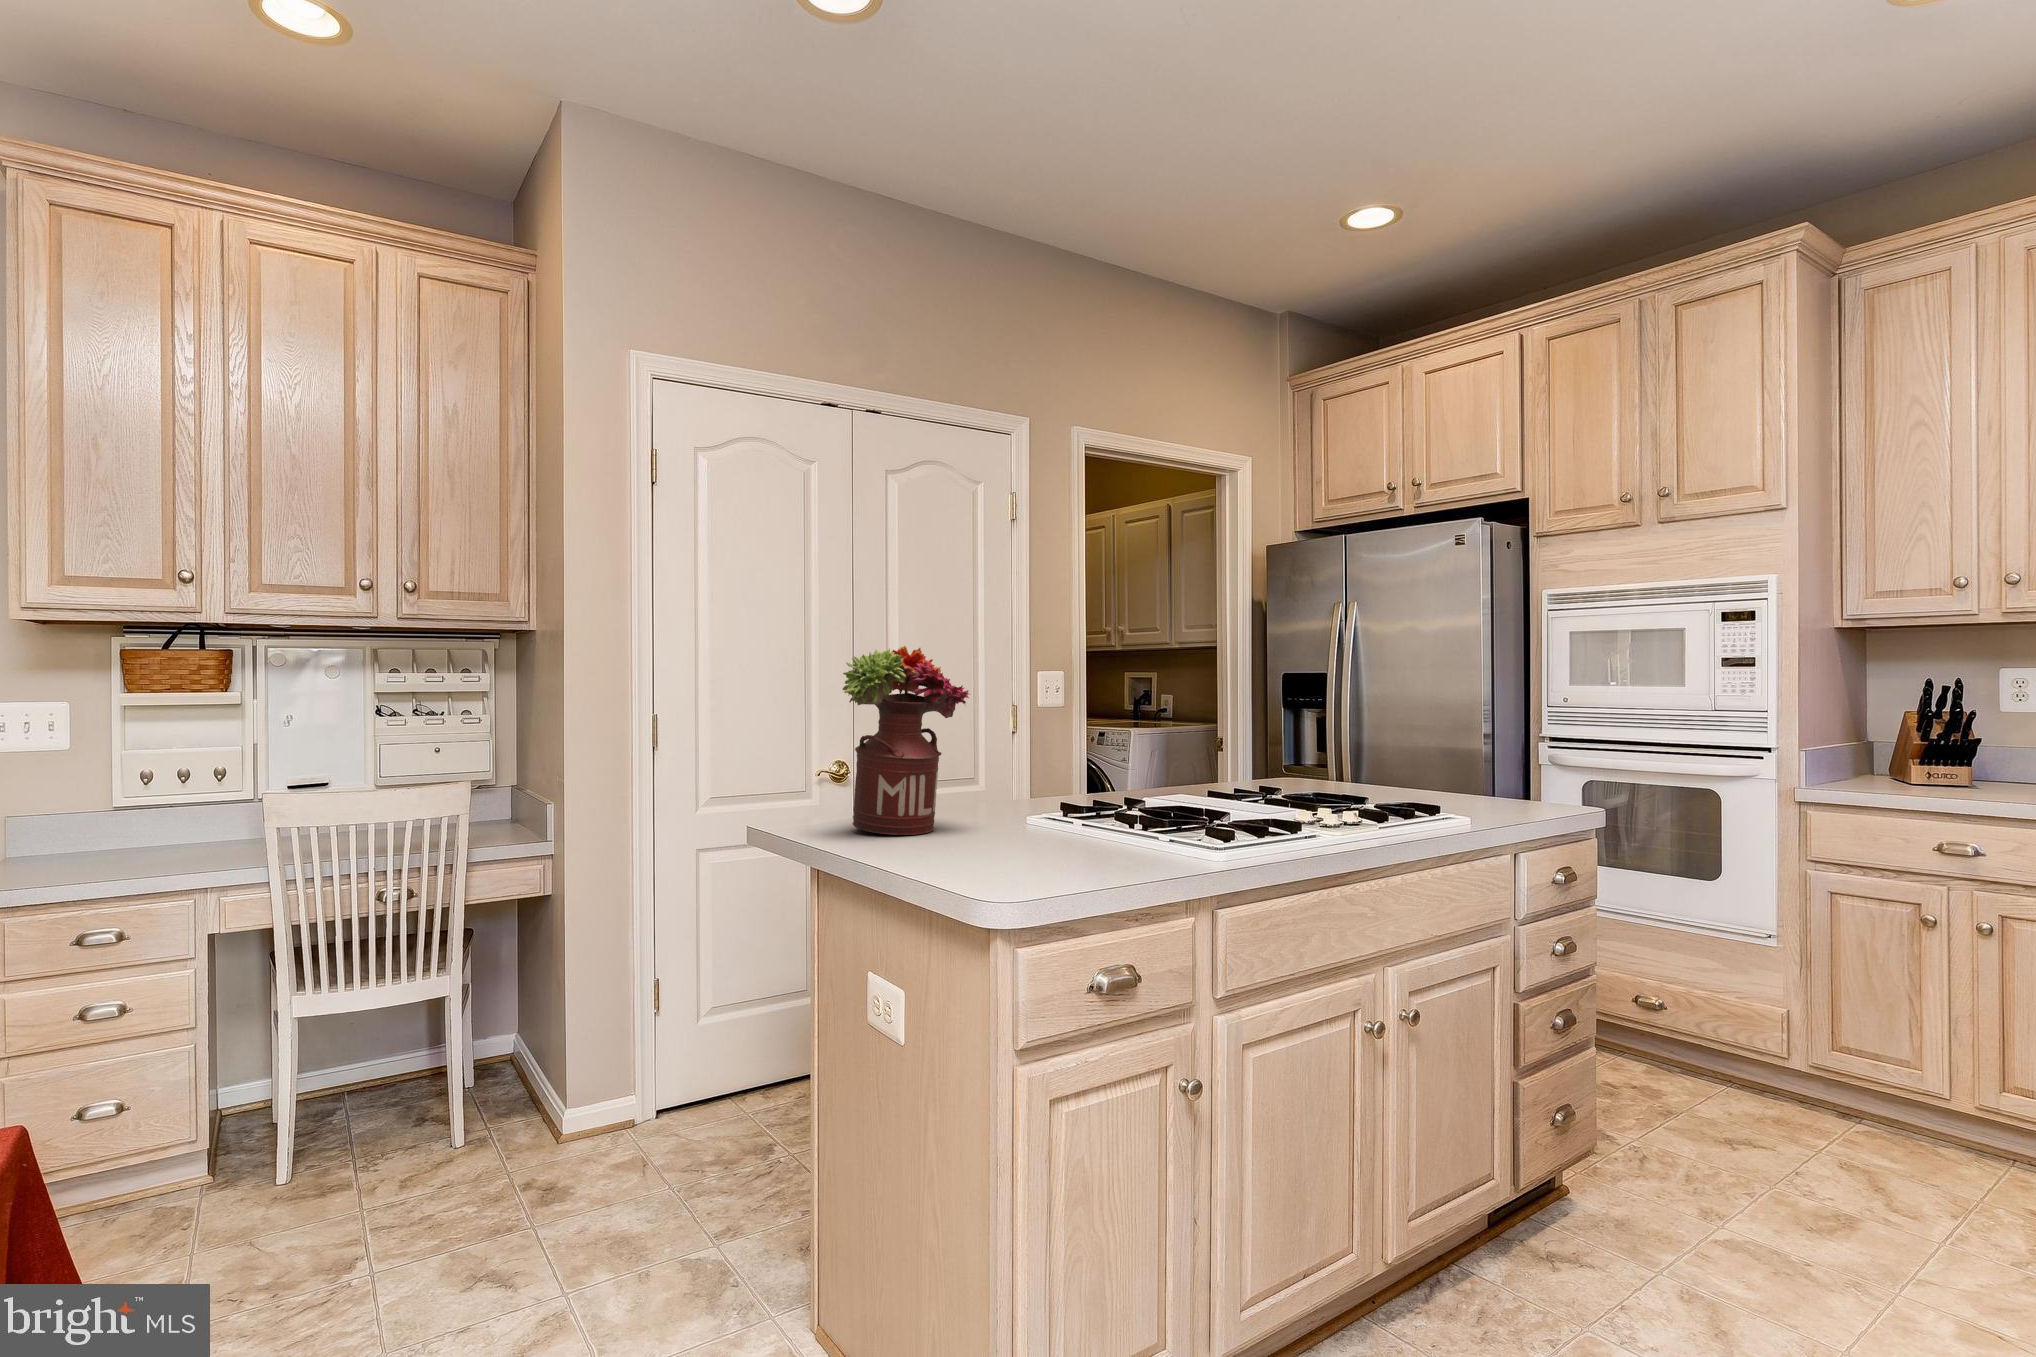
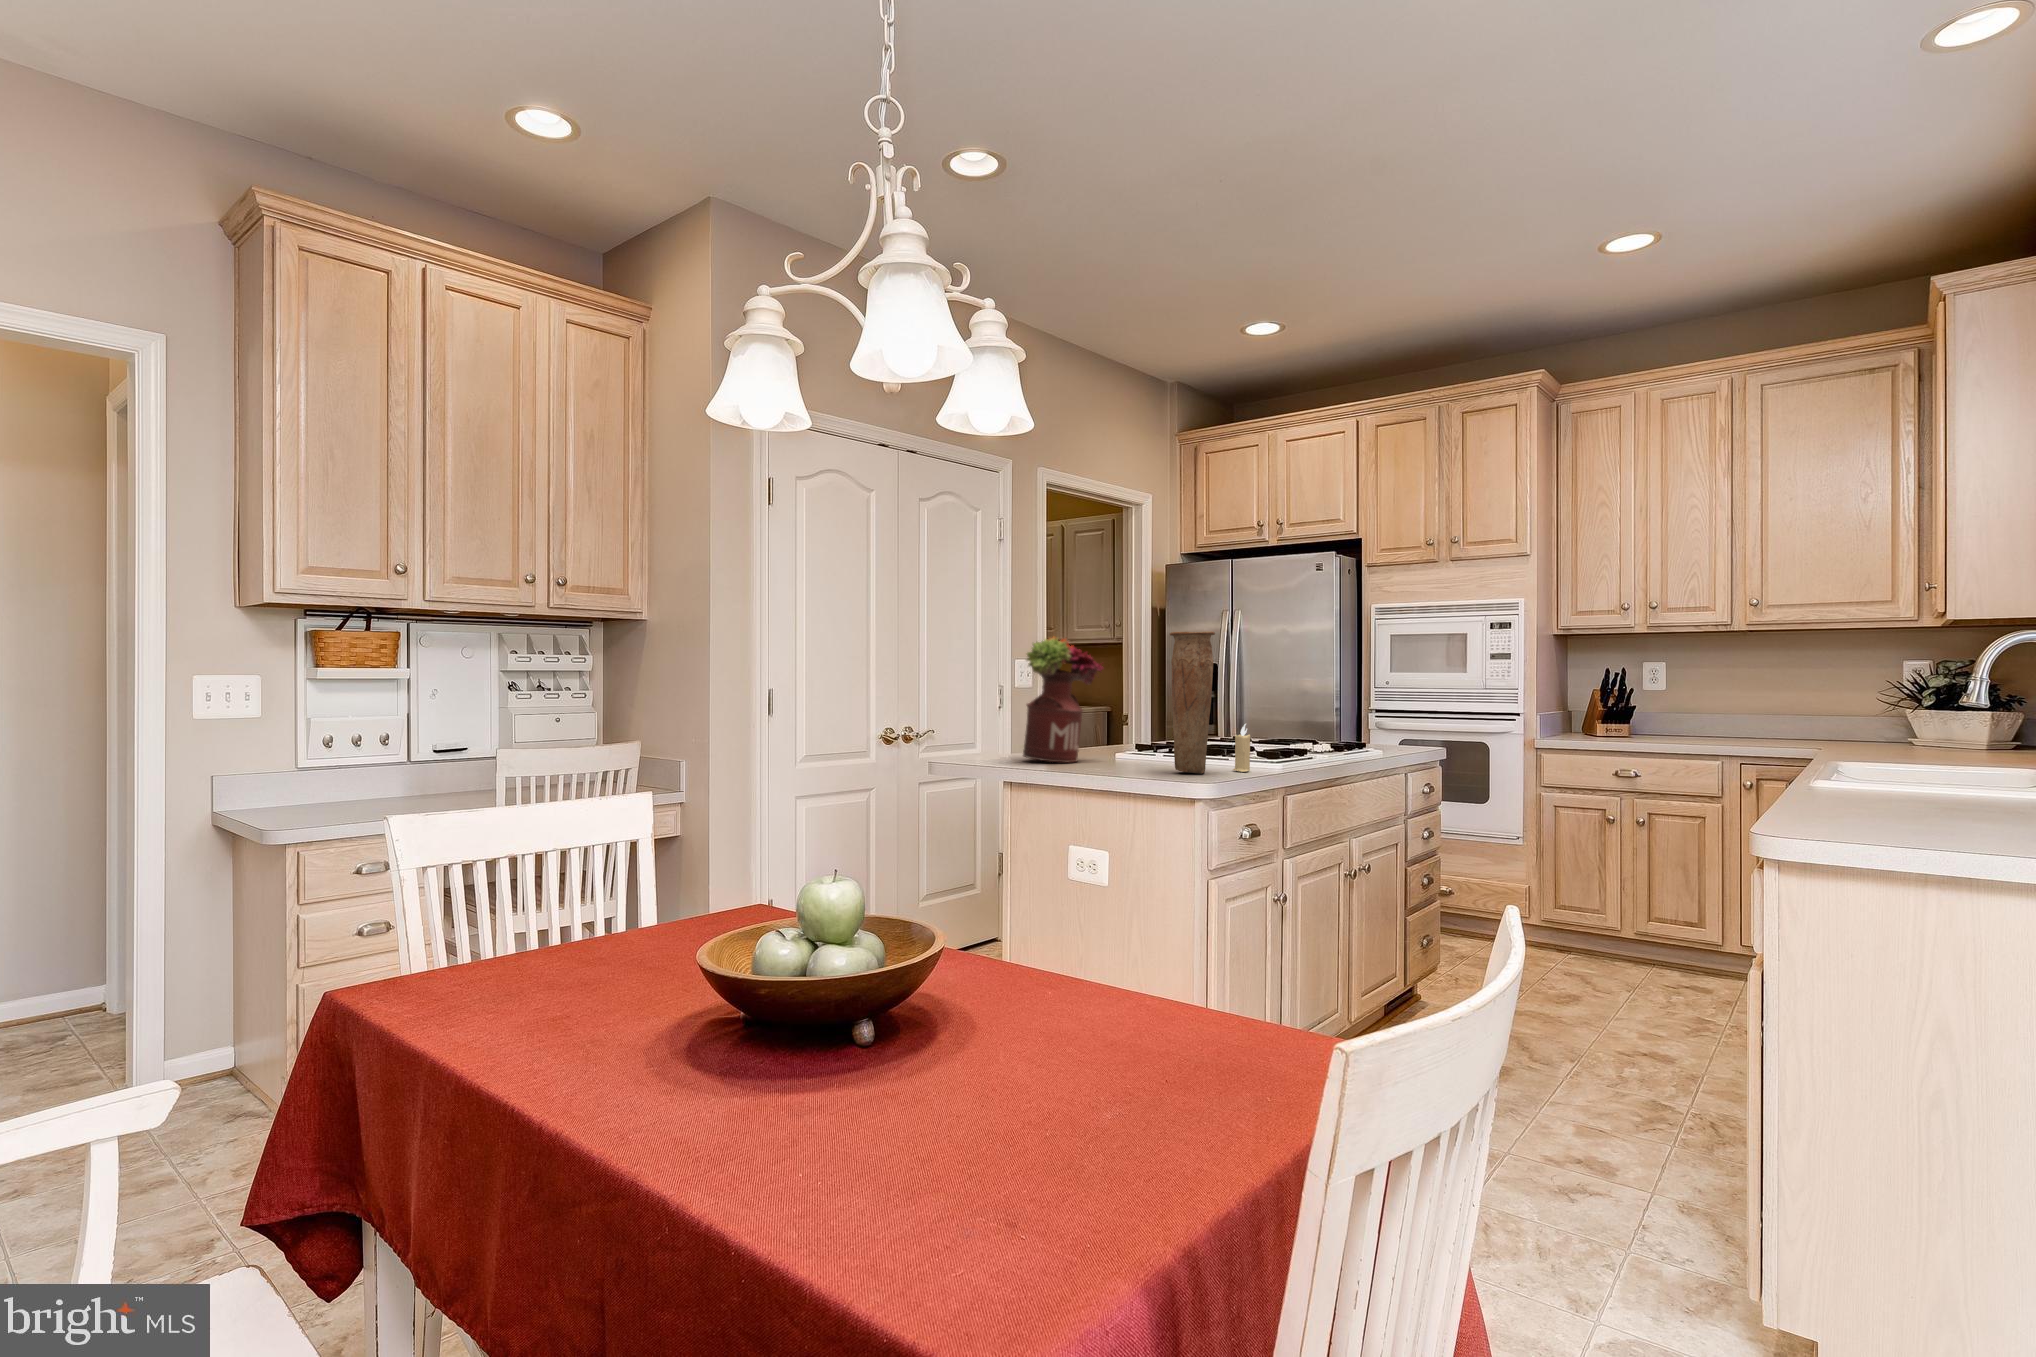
vase: none [991,637,1063,871] -> present [1170,631,1215,773]
candle: none [1109,788,1136,868] -> present [1233,724,1250,772]

